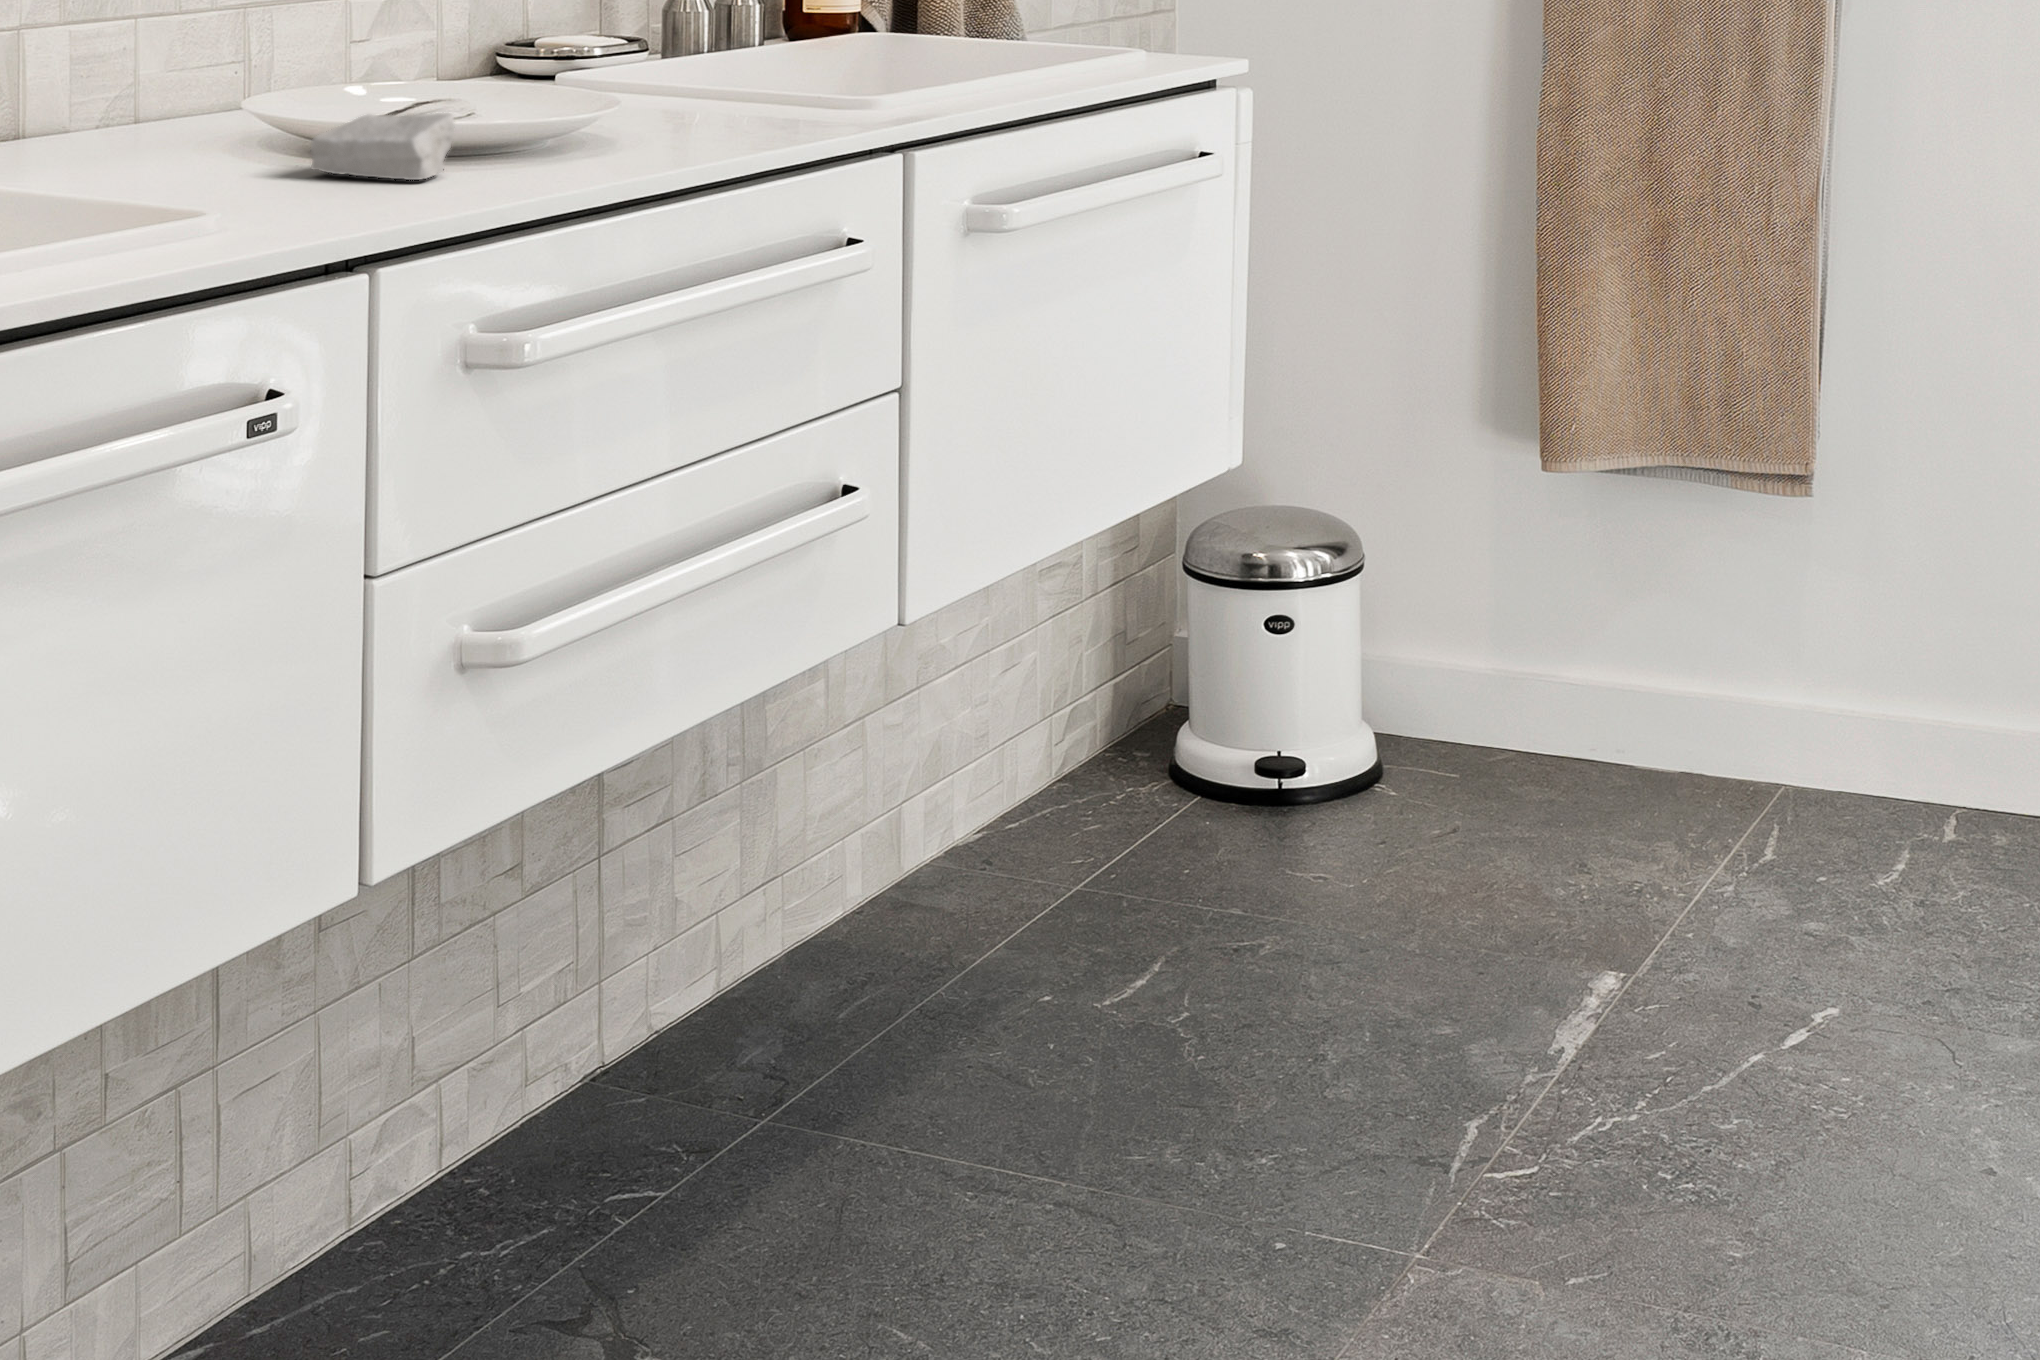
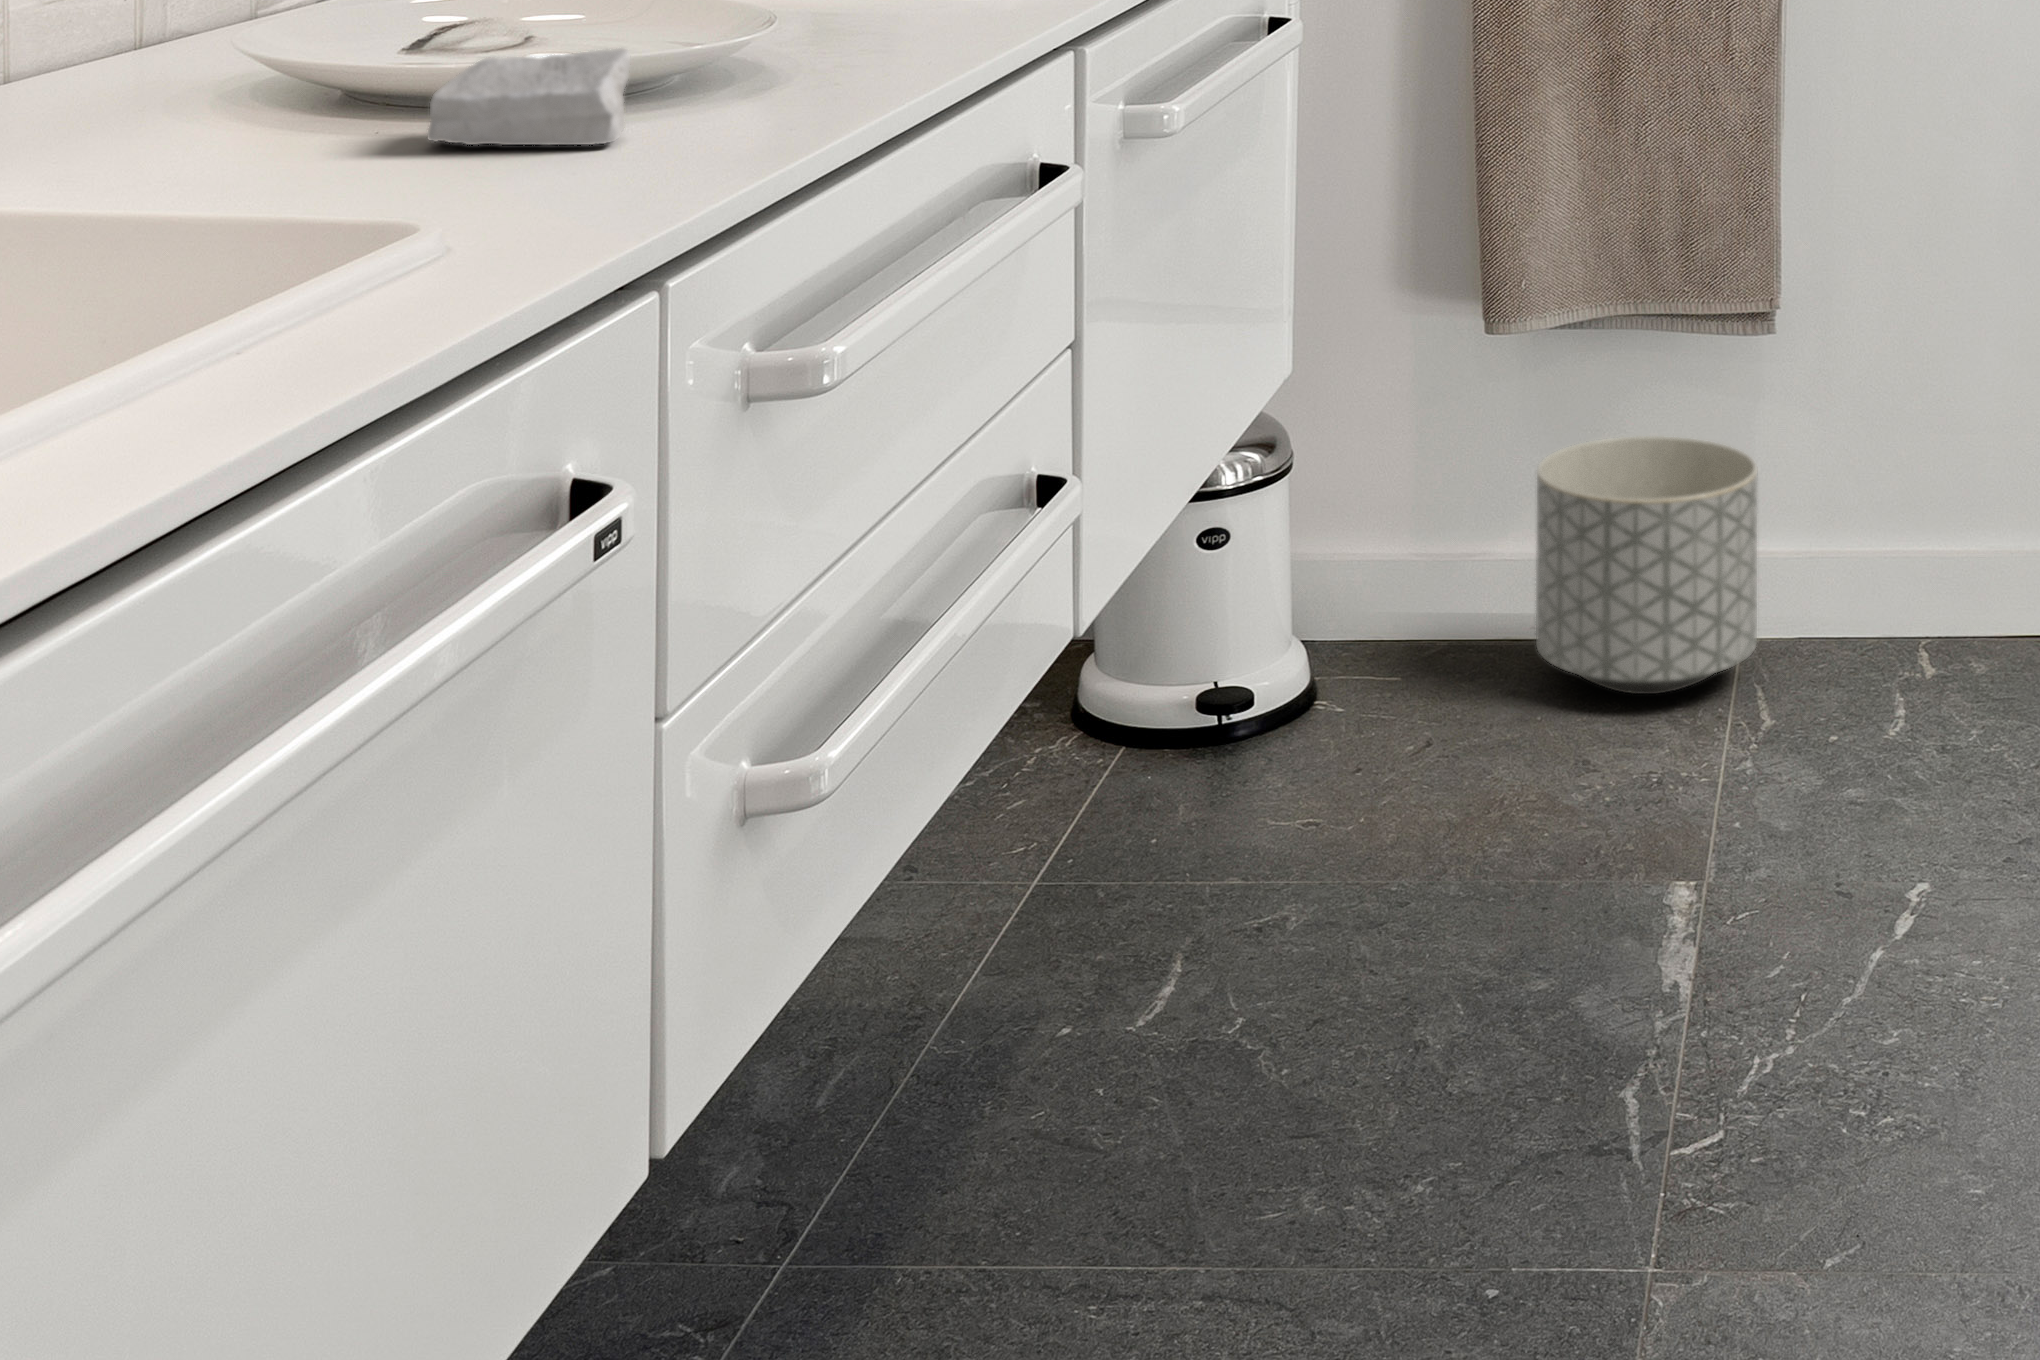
planter: none [1572,575,1782,815] -> present [1536,436,1757,694]

